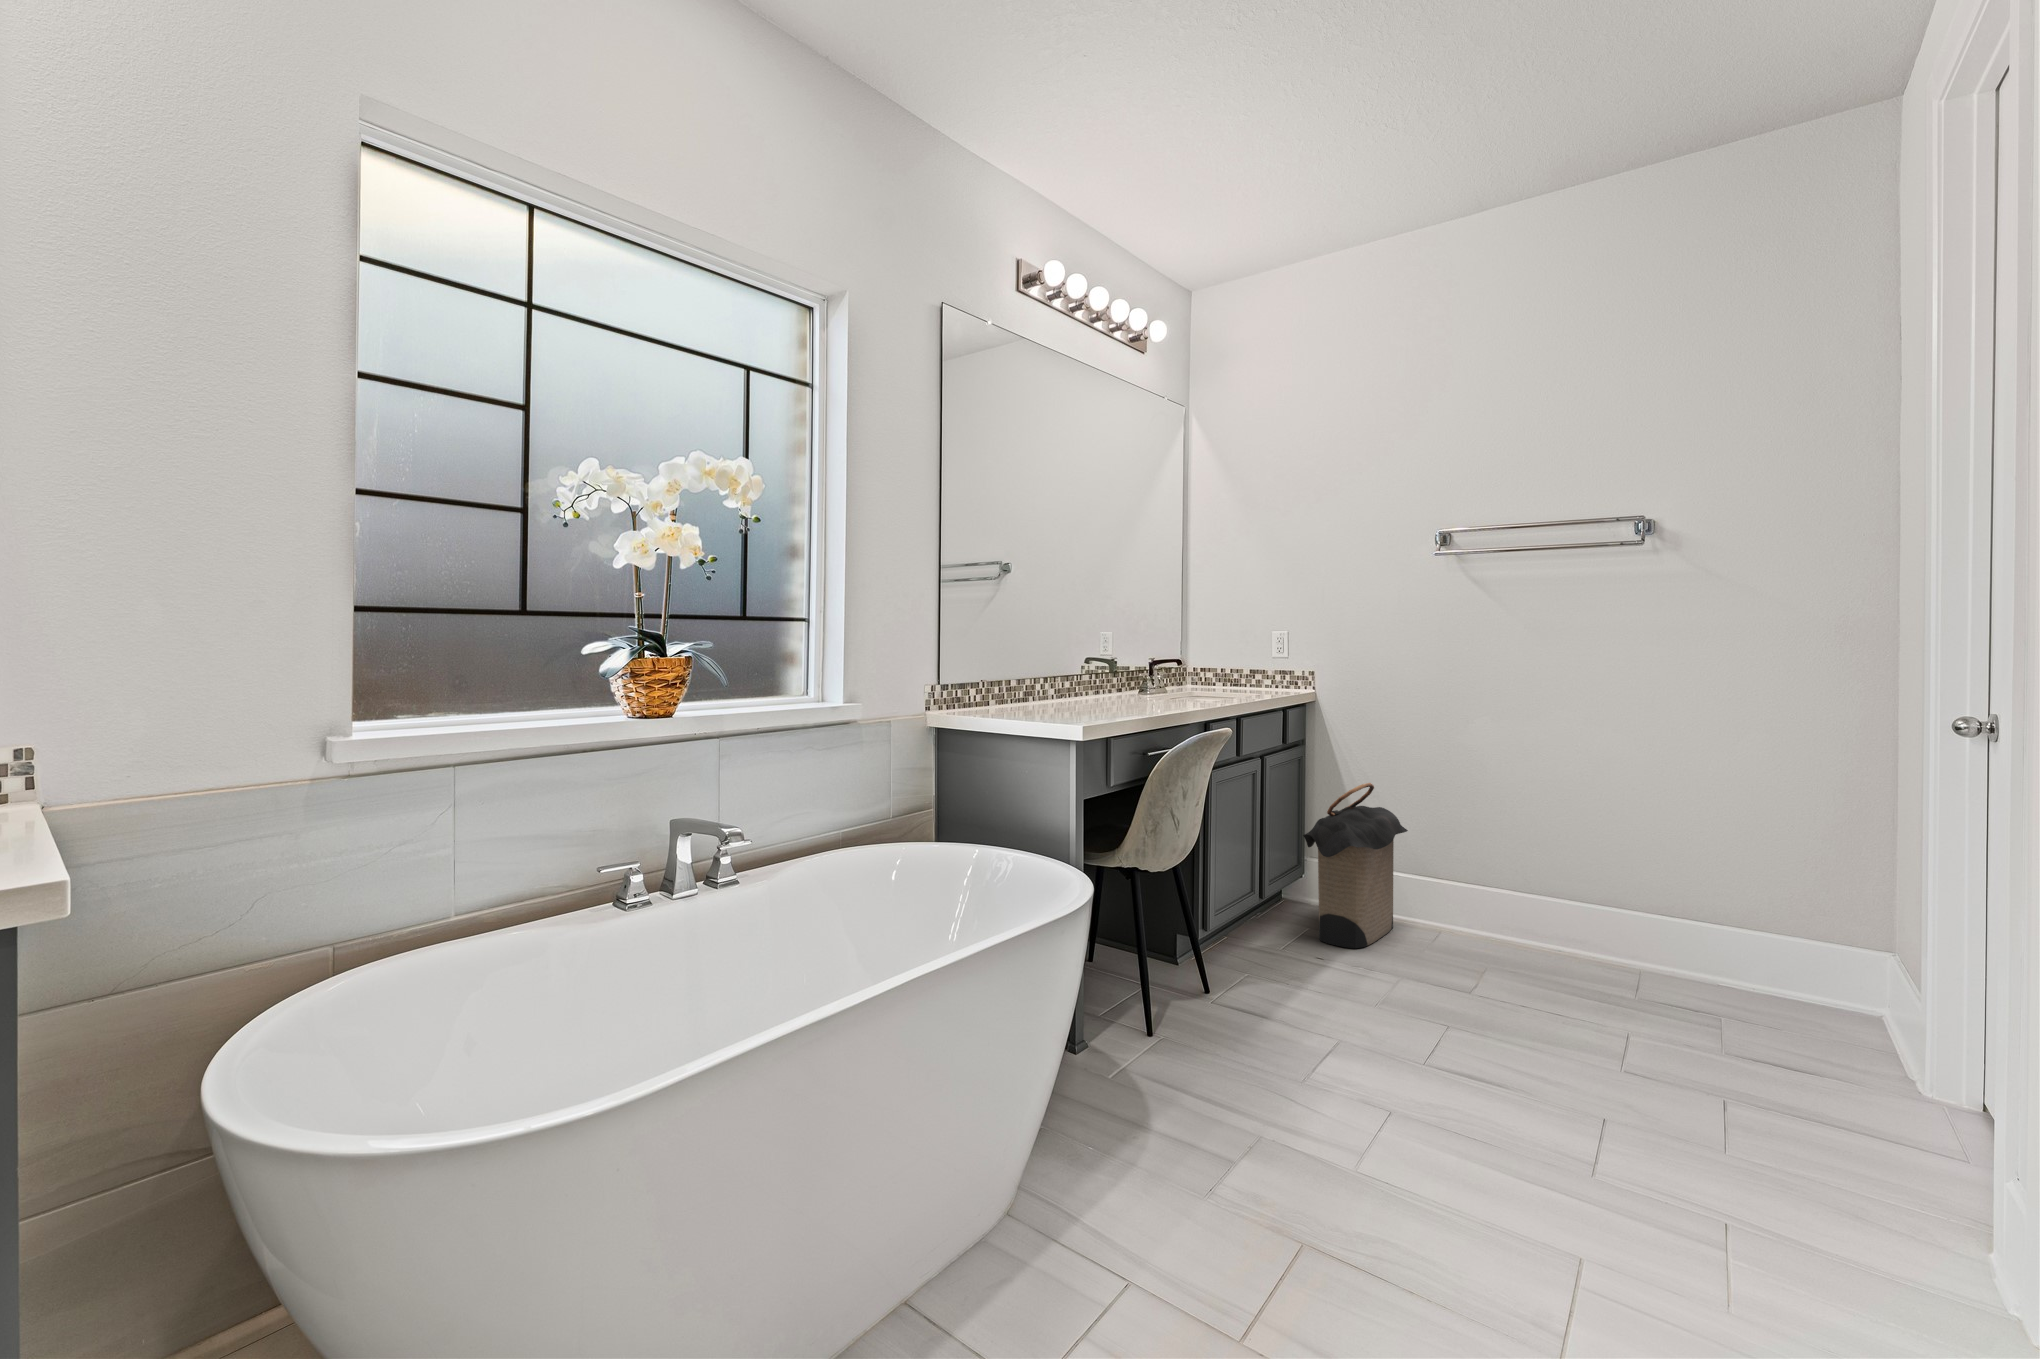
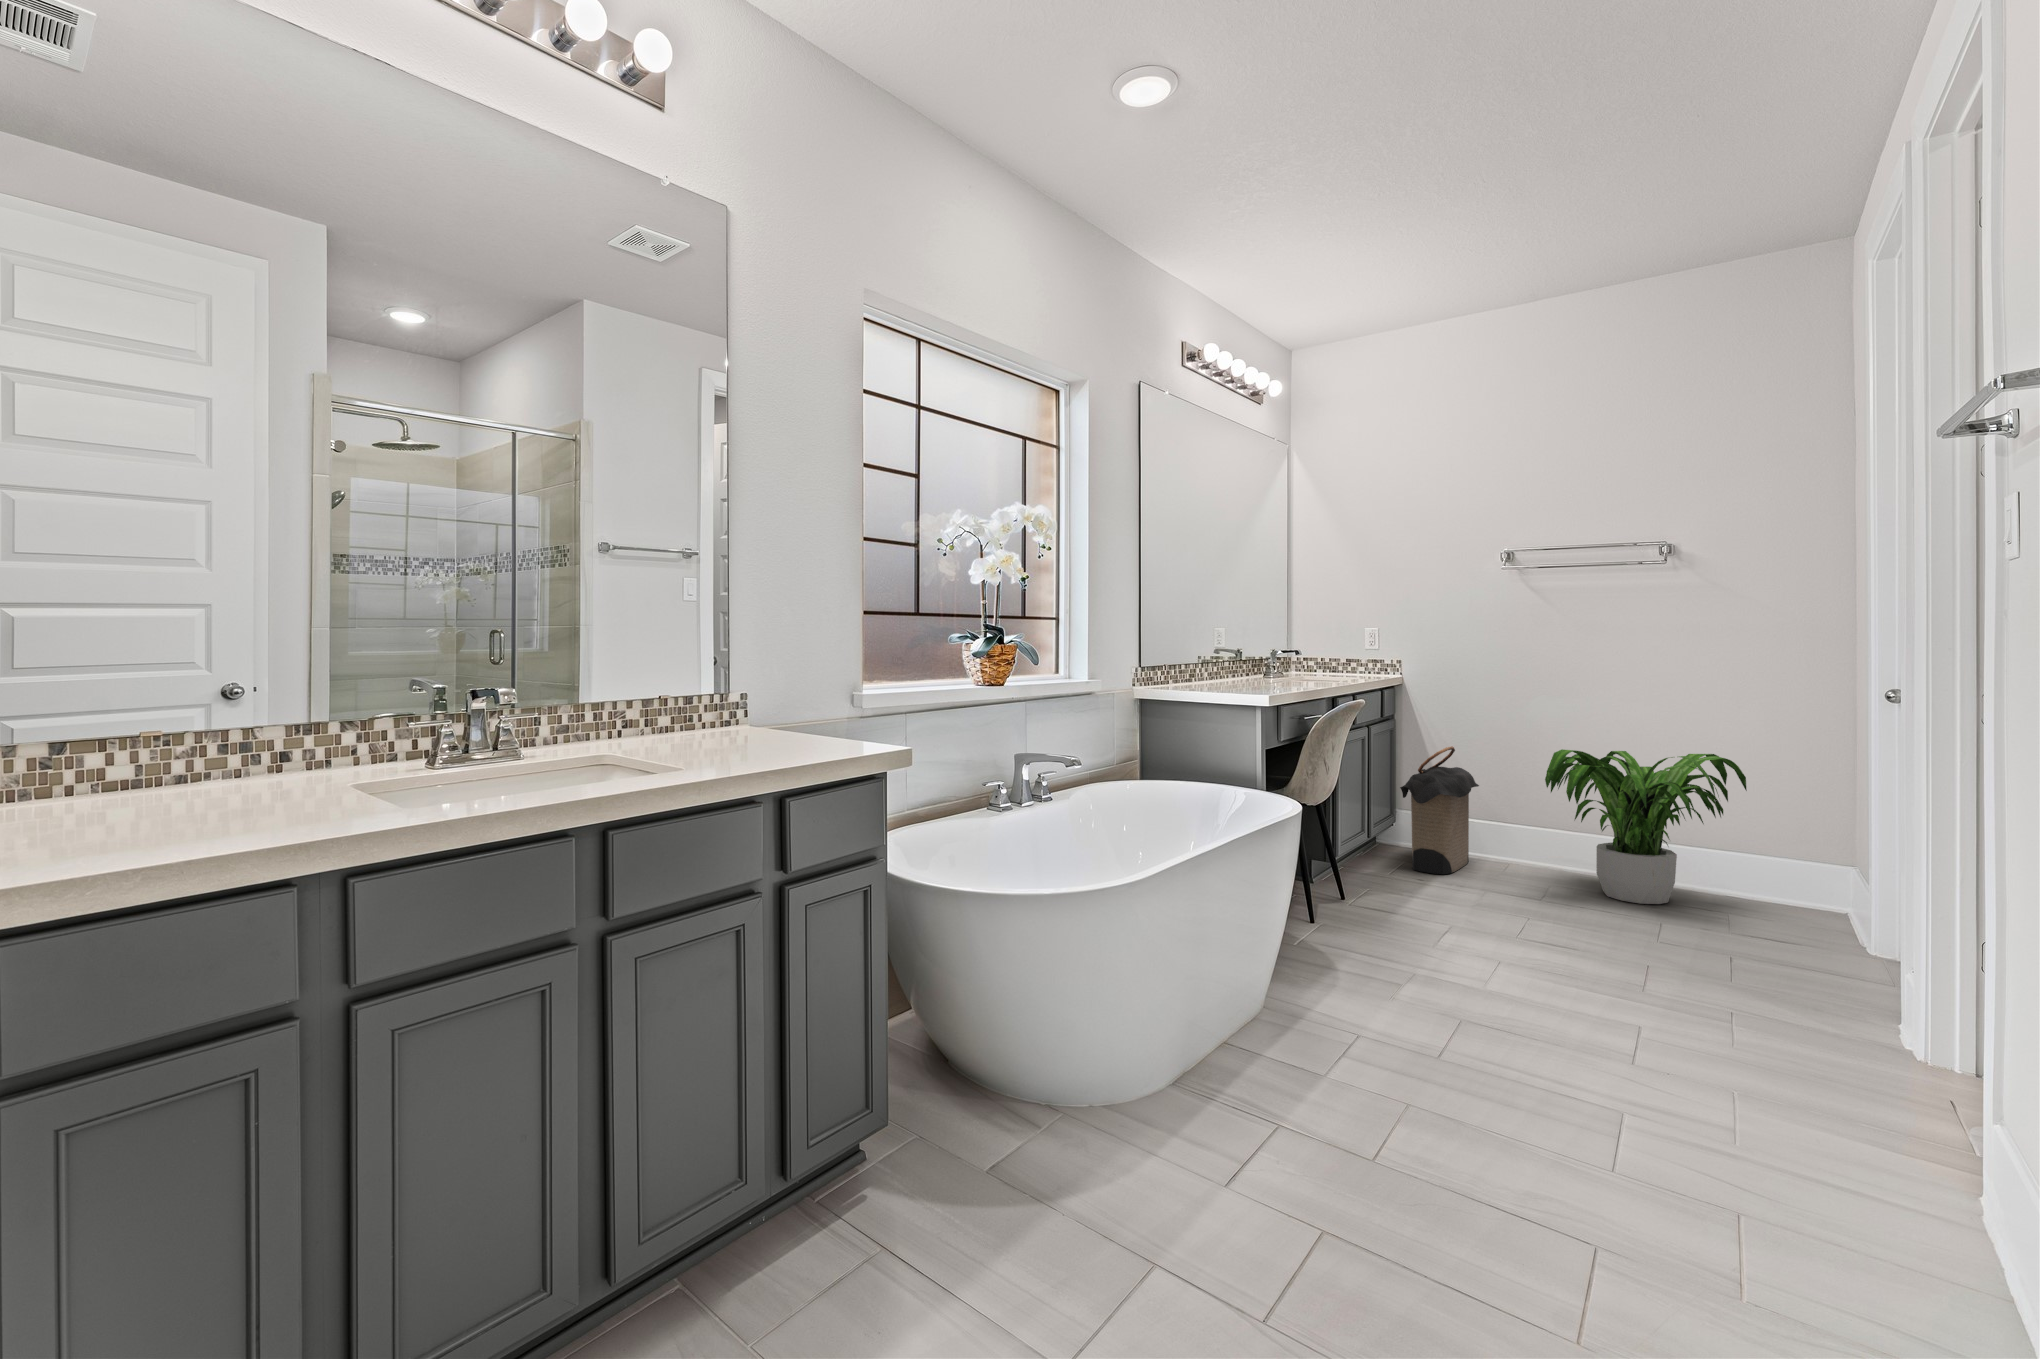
potted plant: none [1481,792,1748,1001] -> present [1545,749,1747,904]

